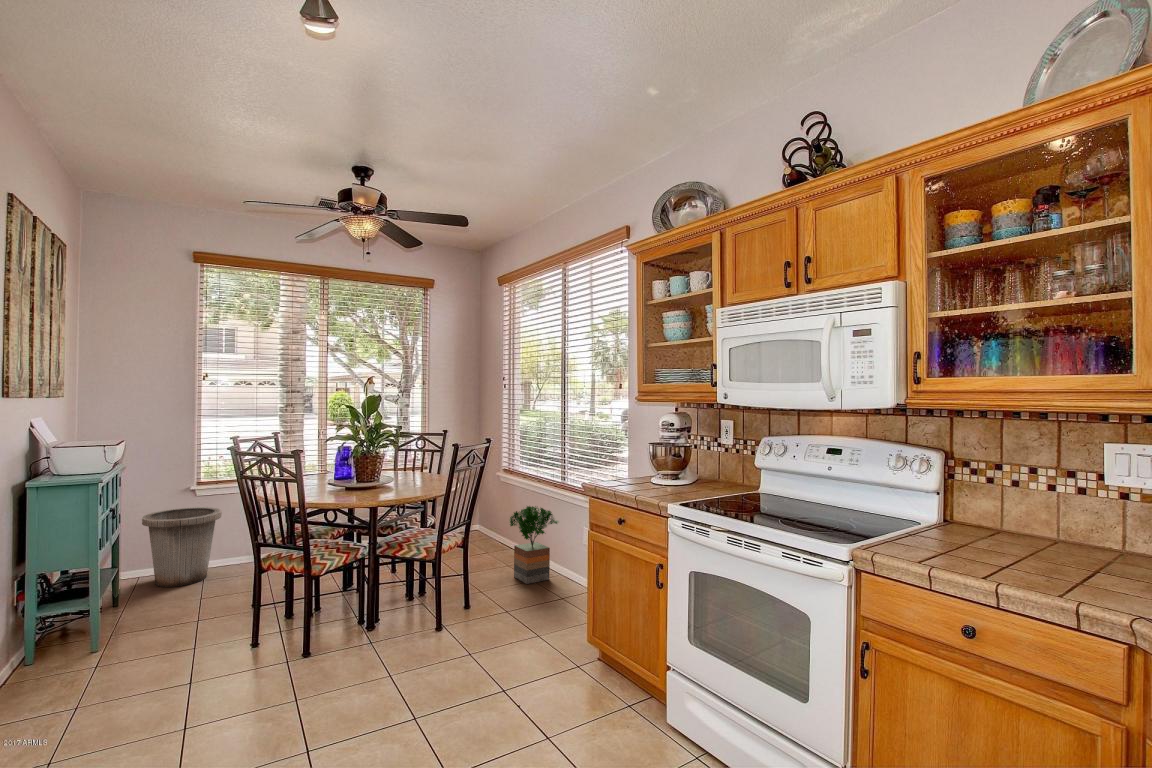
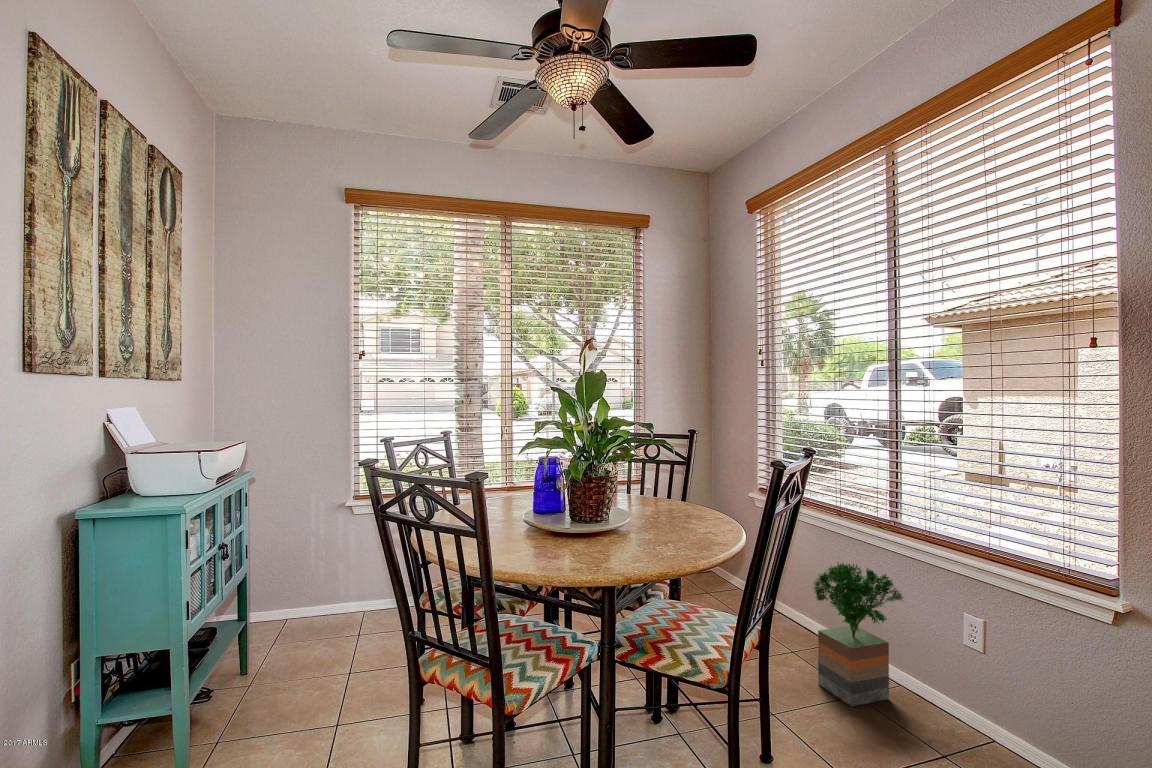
trash can: present [142,507,222,587] -> none [283,531,381,645]

